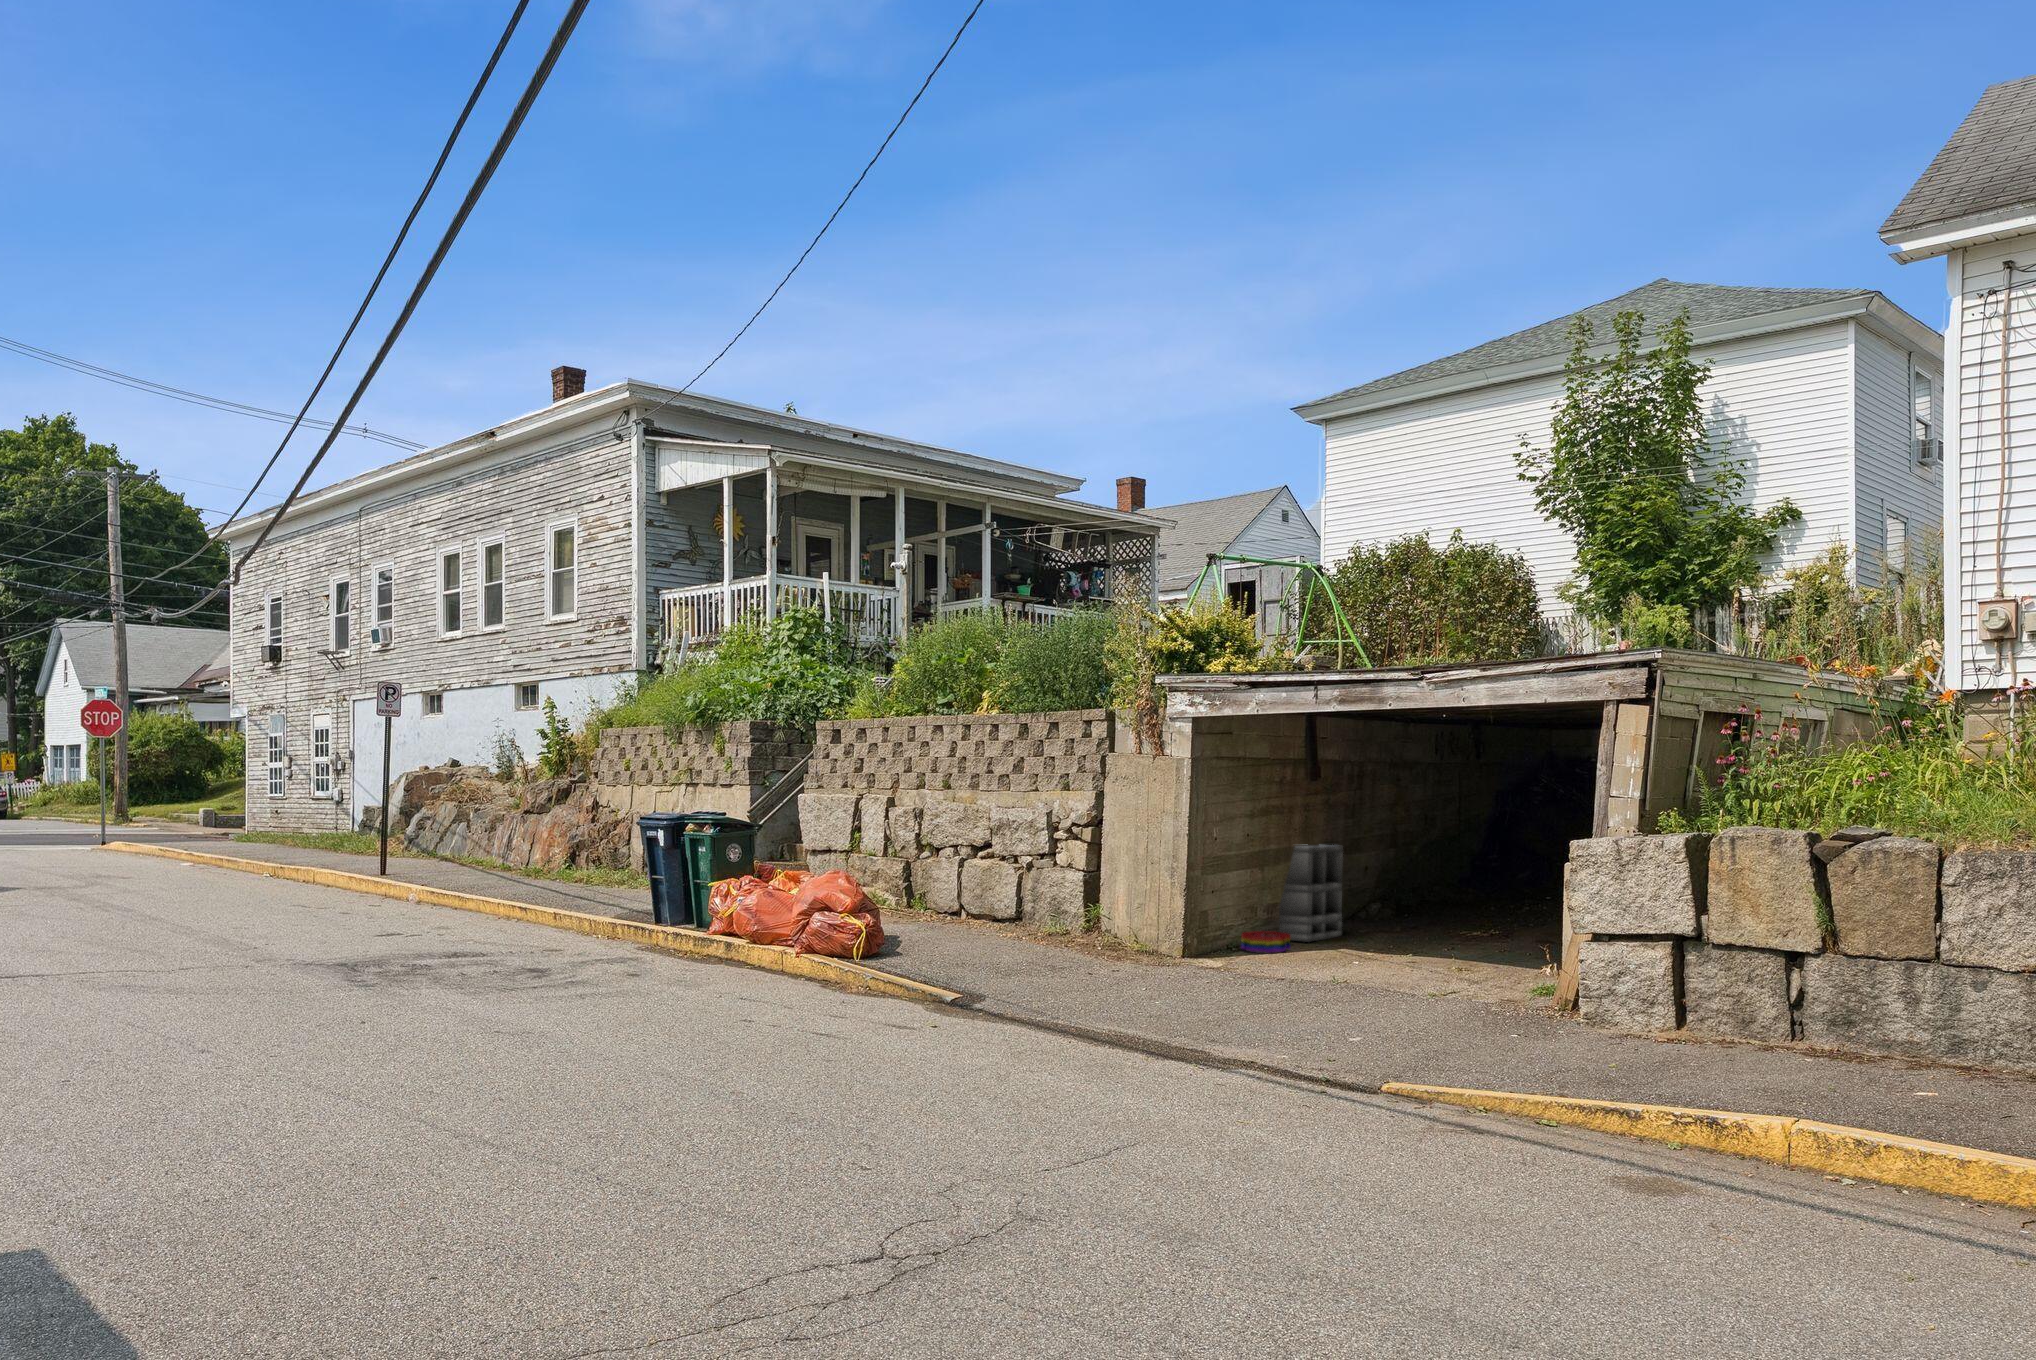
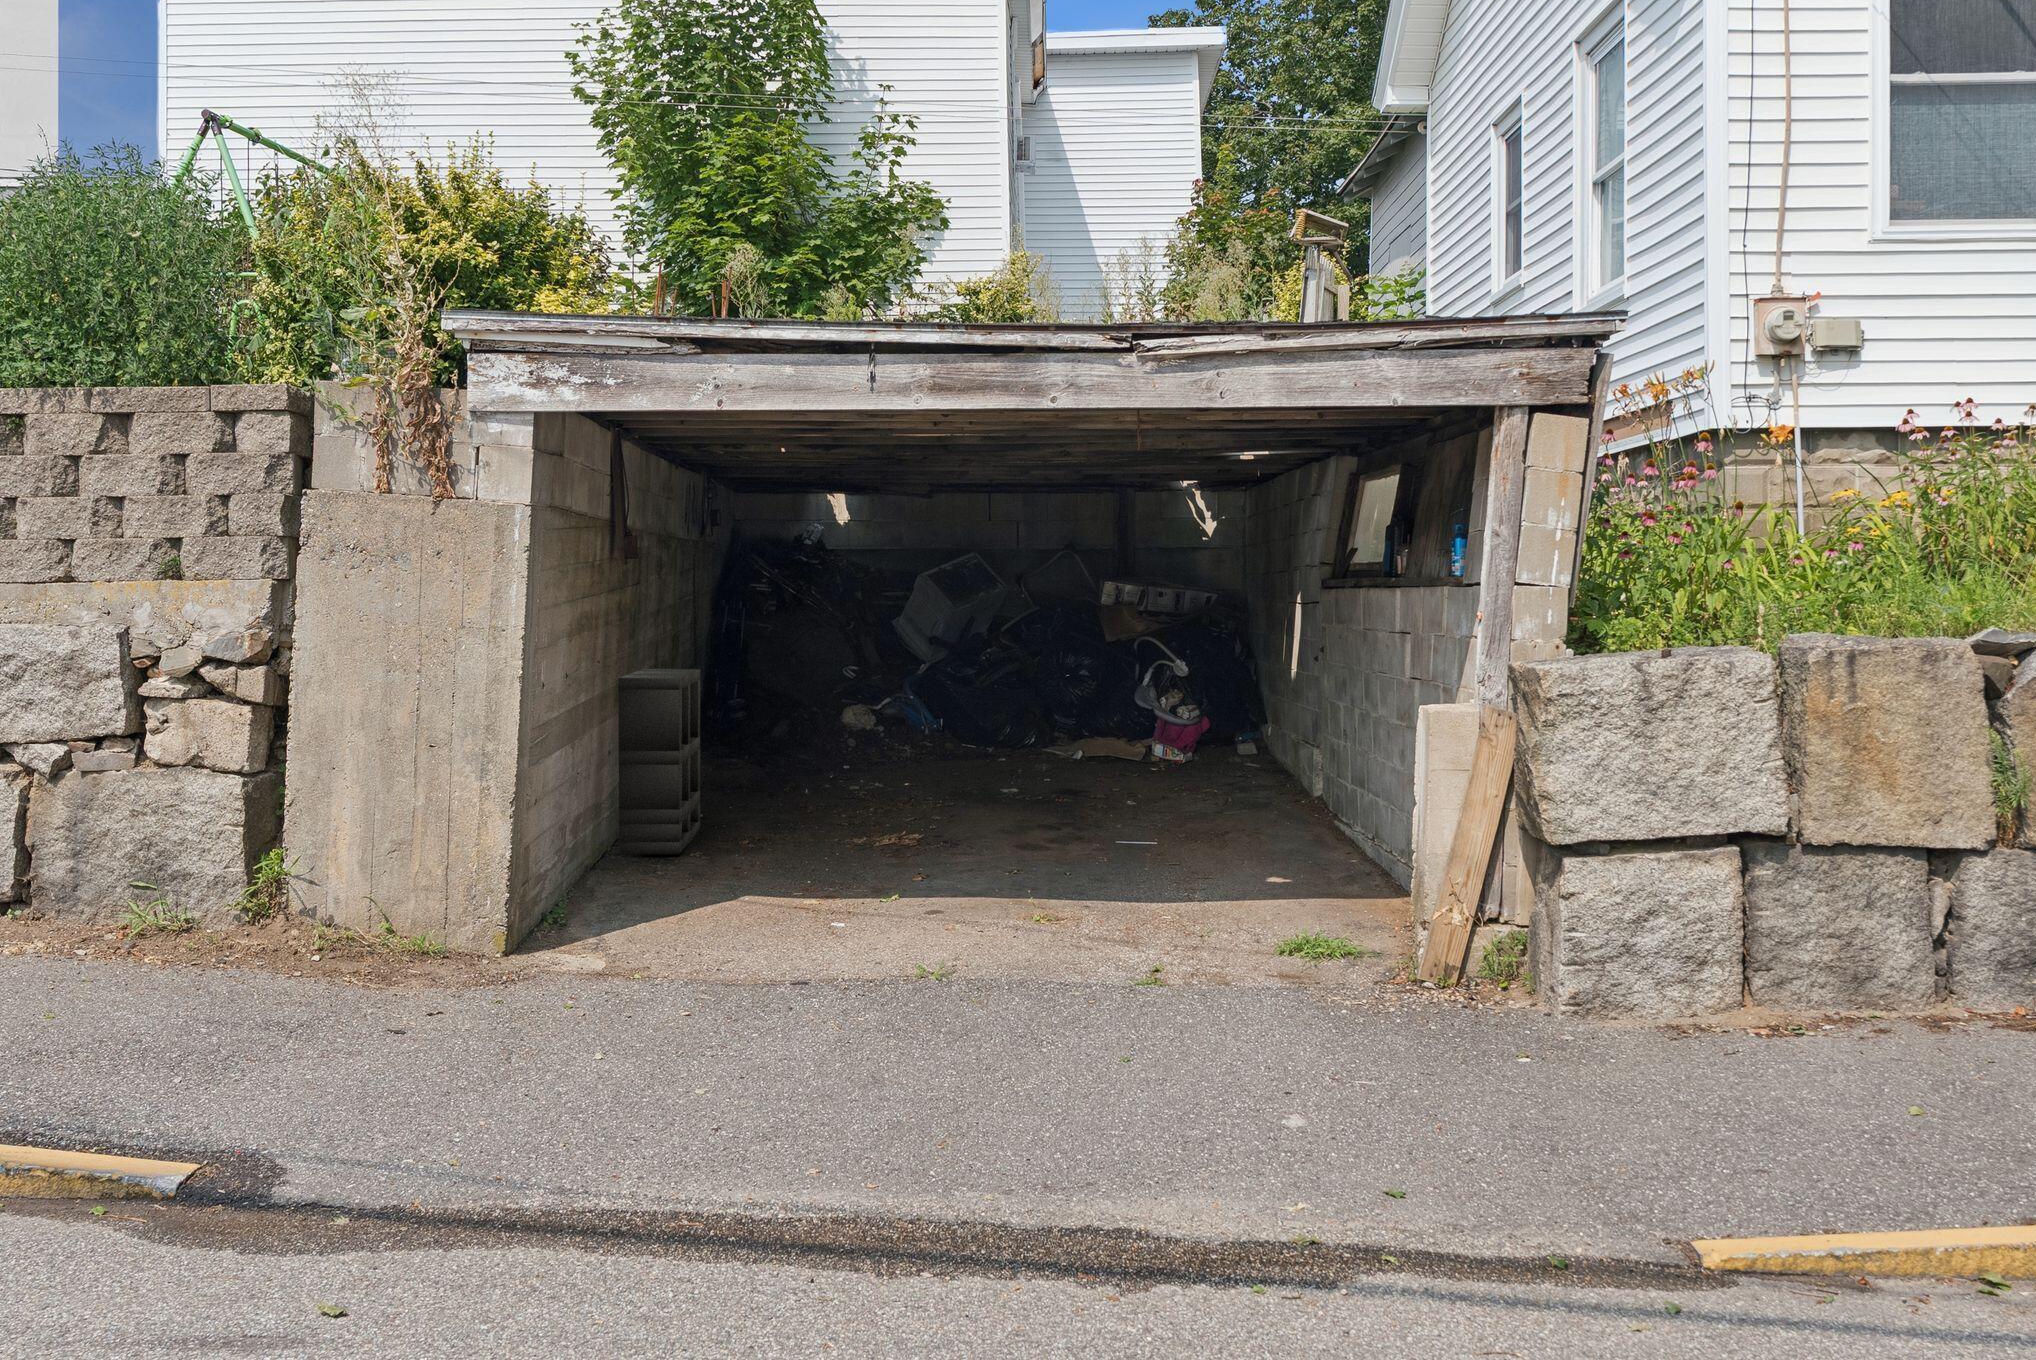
storage bin: present [1241,931,1290,953] -> none [587,847,685,898]

